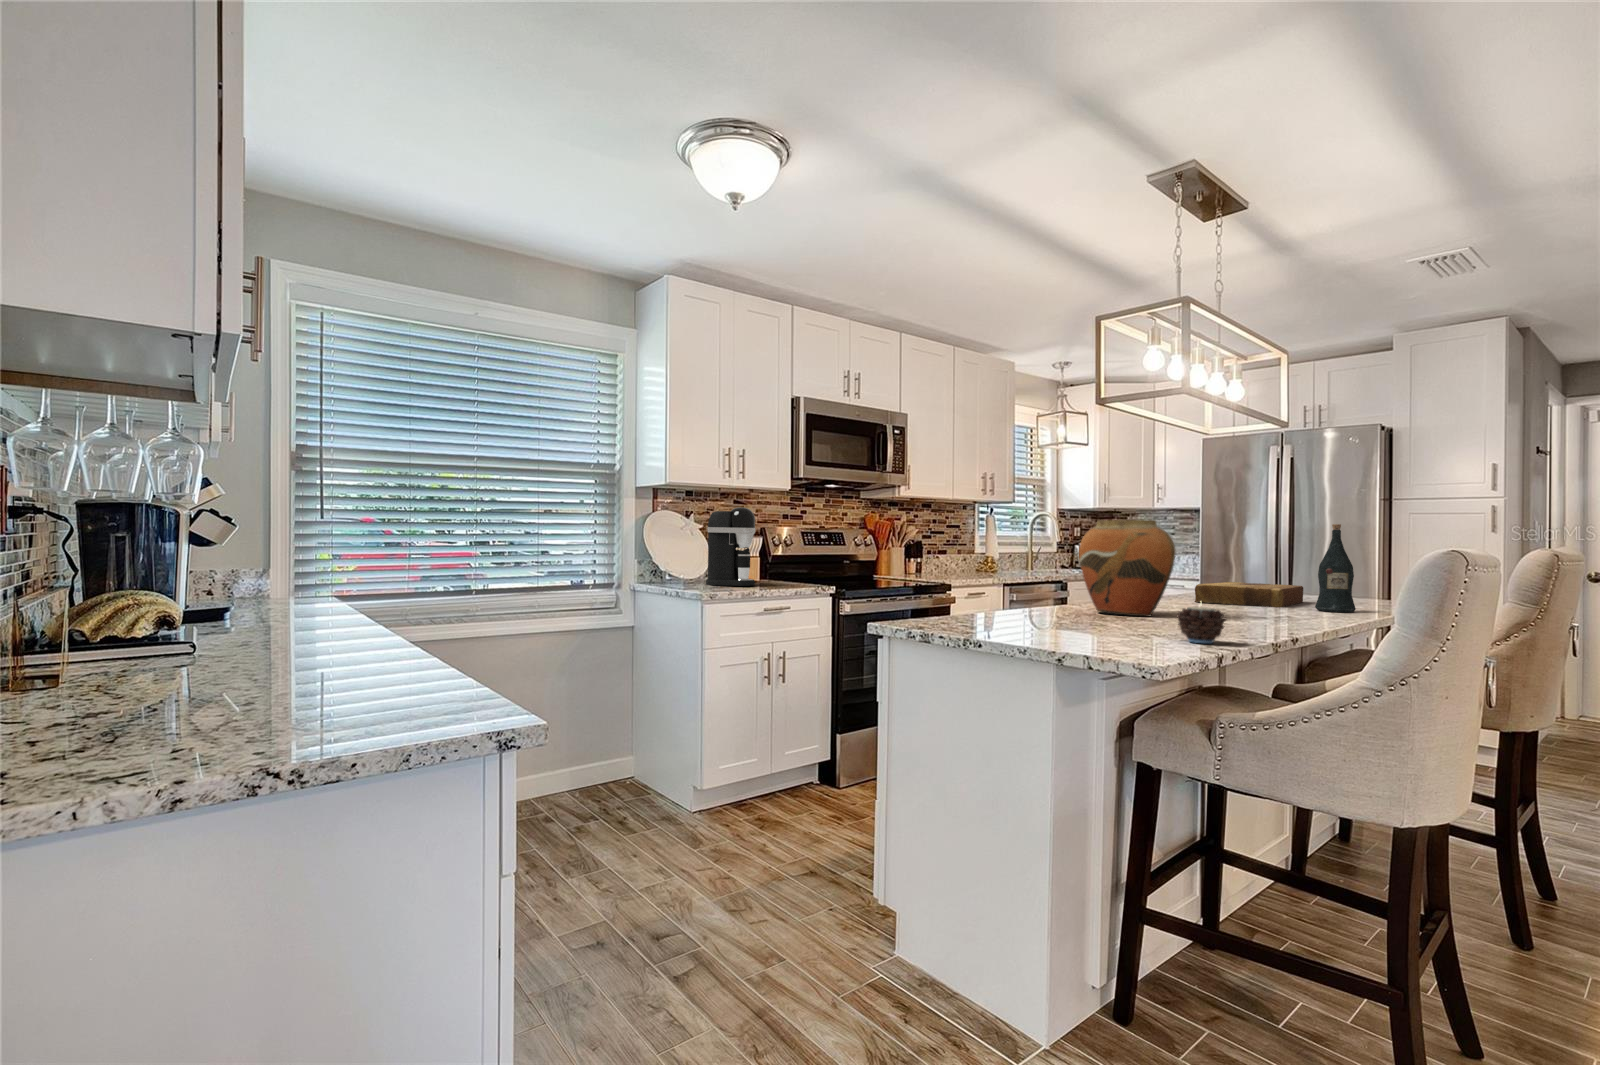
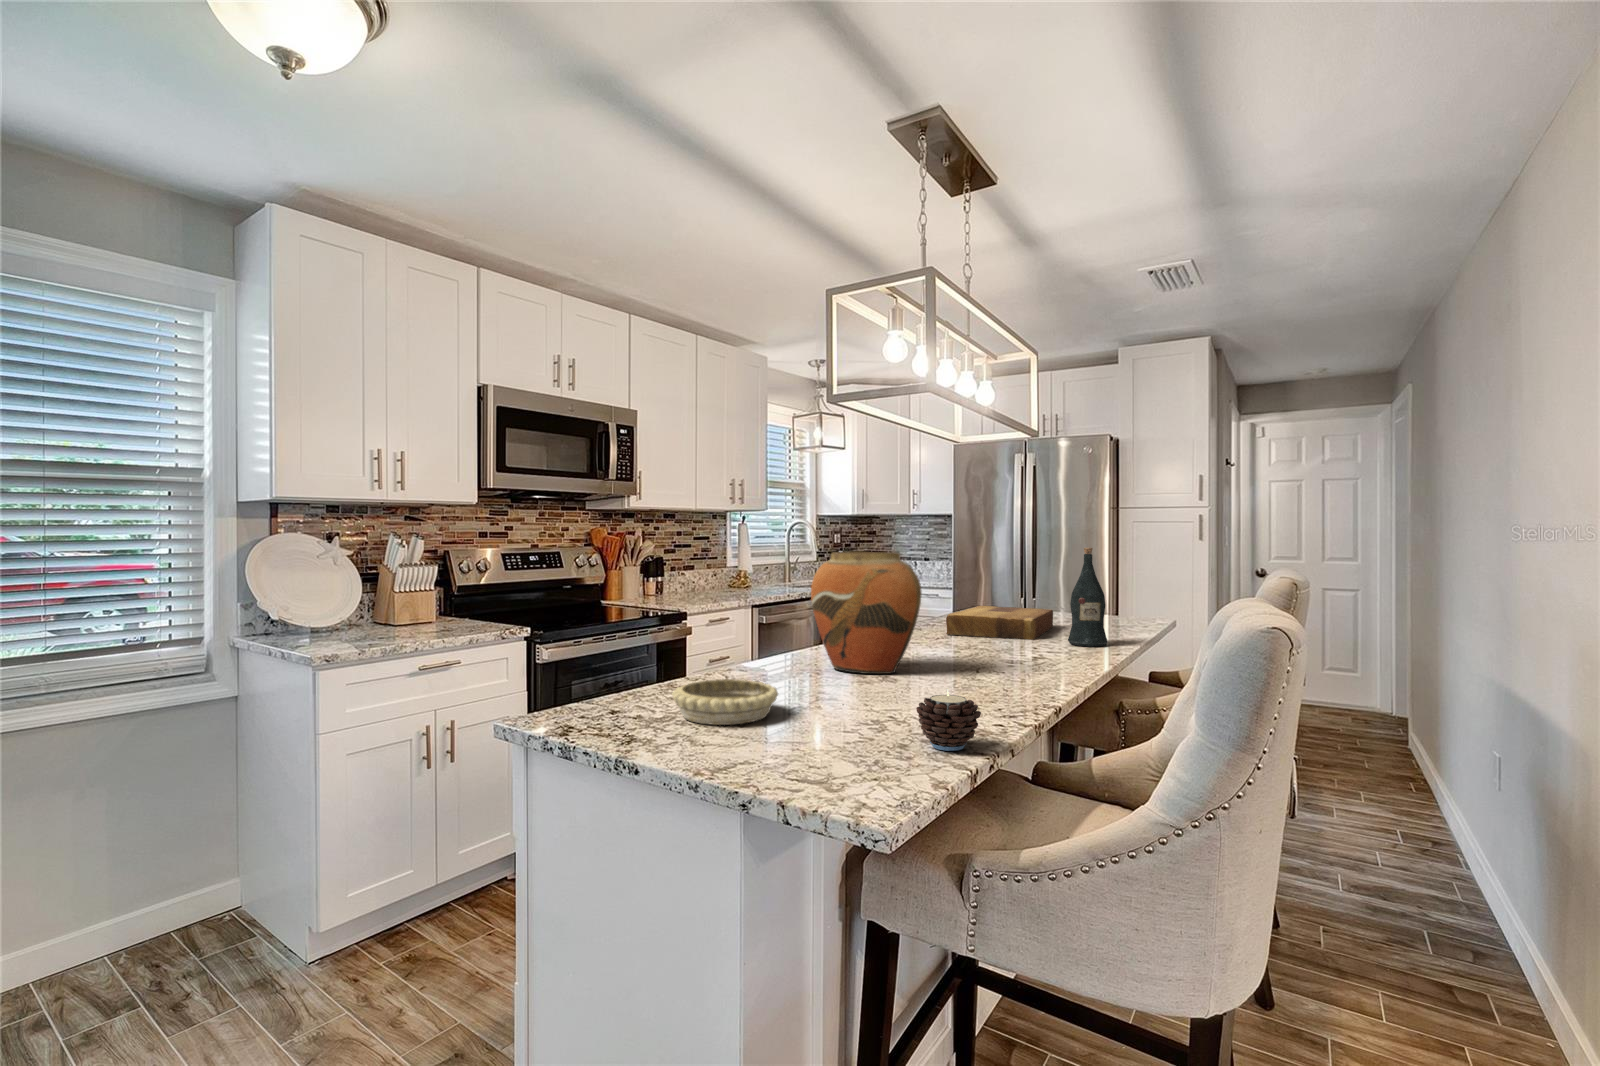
coffee maker: present [706,507,755,586] -> none [342,530,418,636]
decorative bowl: none [987,604,1065,629] -> present [672,679,778,725]

